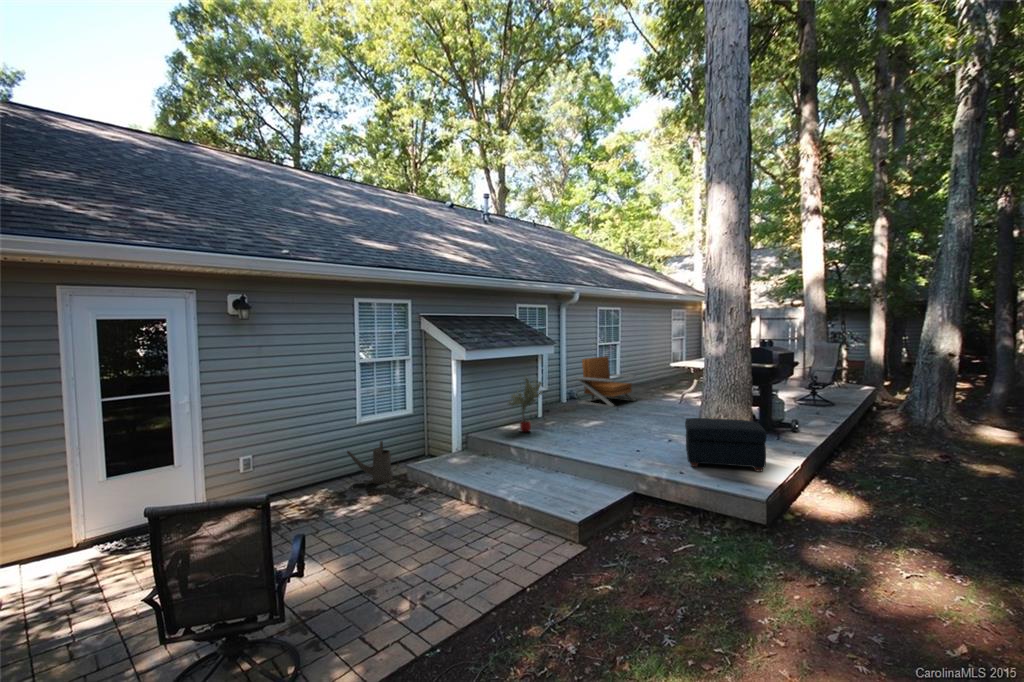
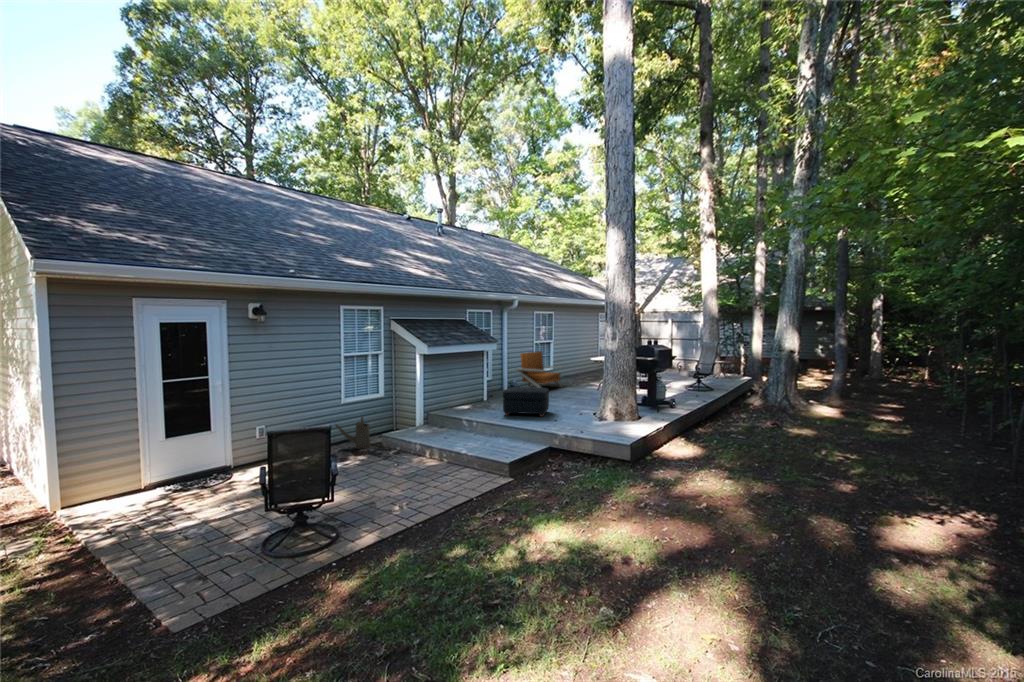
potted tree: present [508,376,542,432] -> none [459,366,488,410]
ottoman: present [685,418,767,472] -> present [503,387,549,417]

